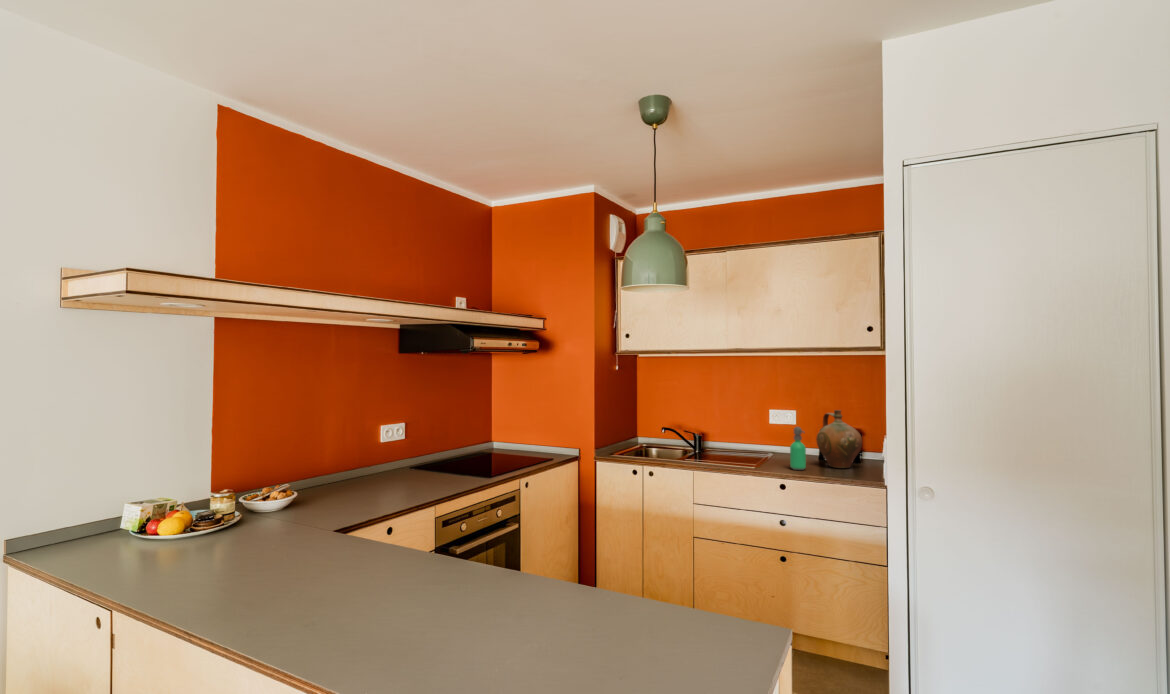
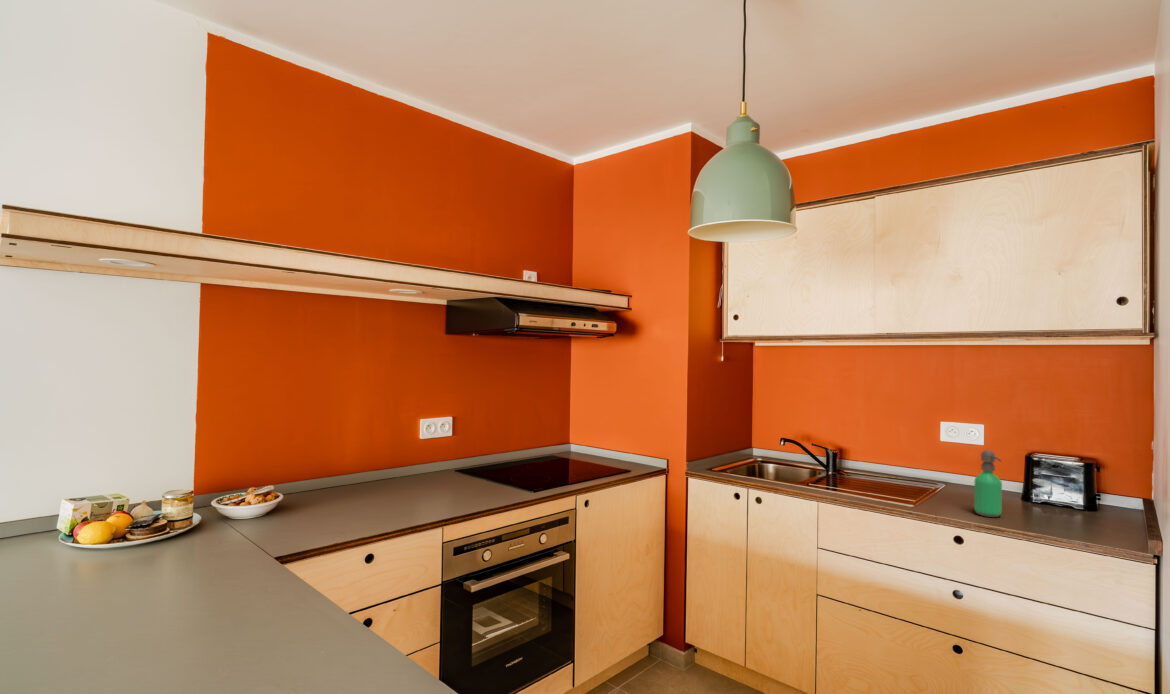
ceramic jug: present [816,410,862,468] -> none [1021,428,1106,520]

